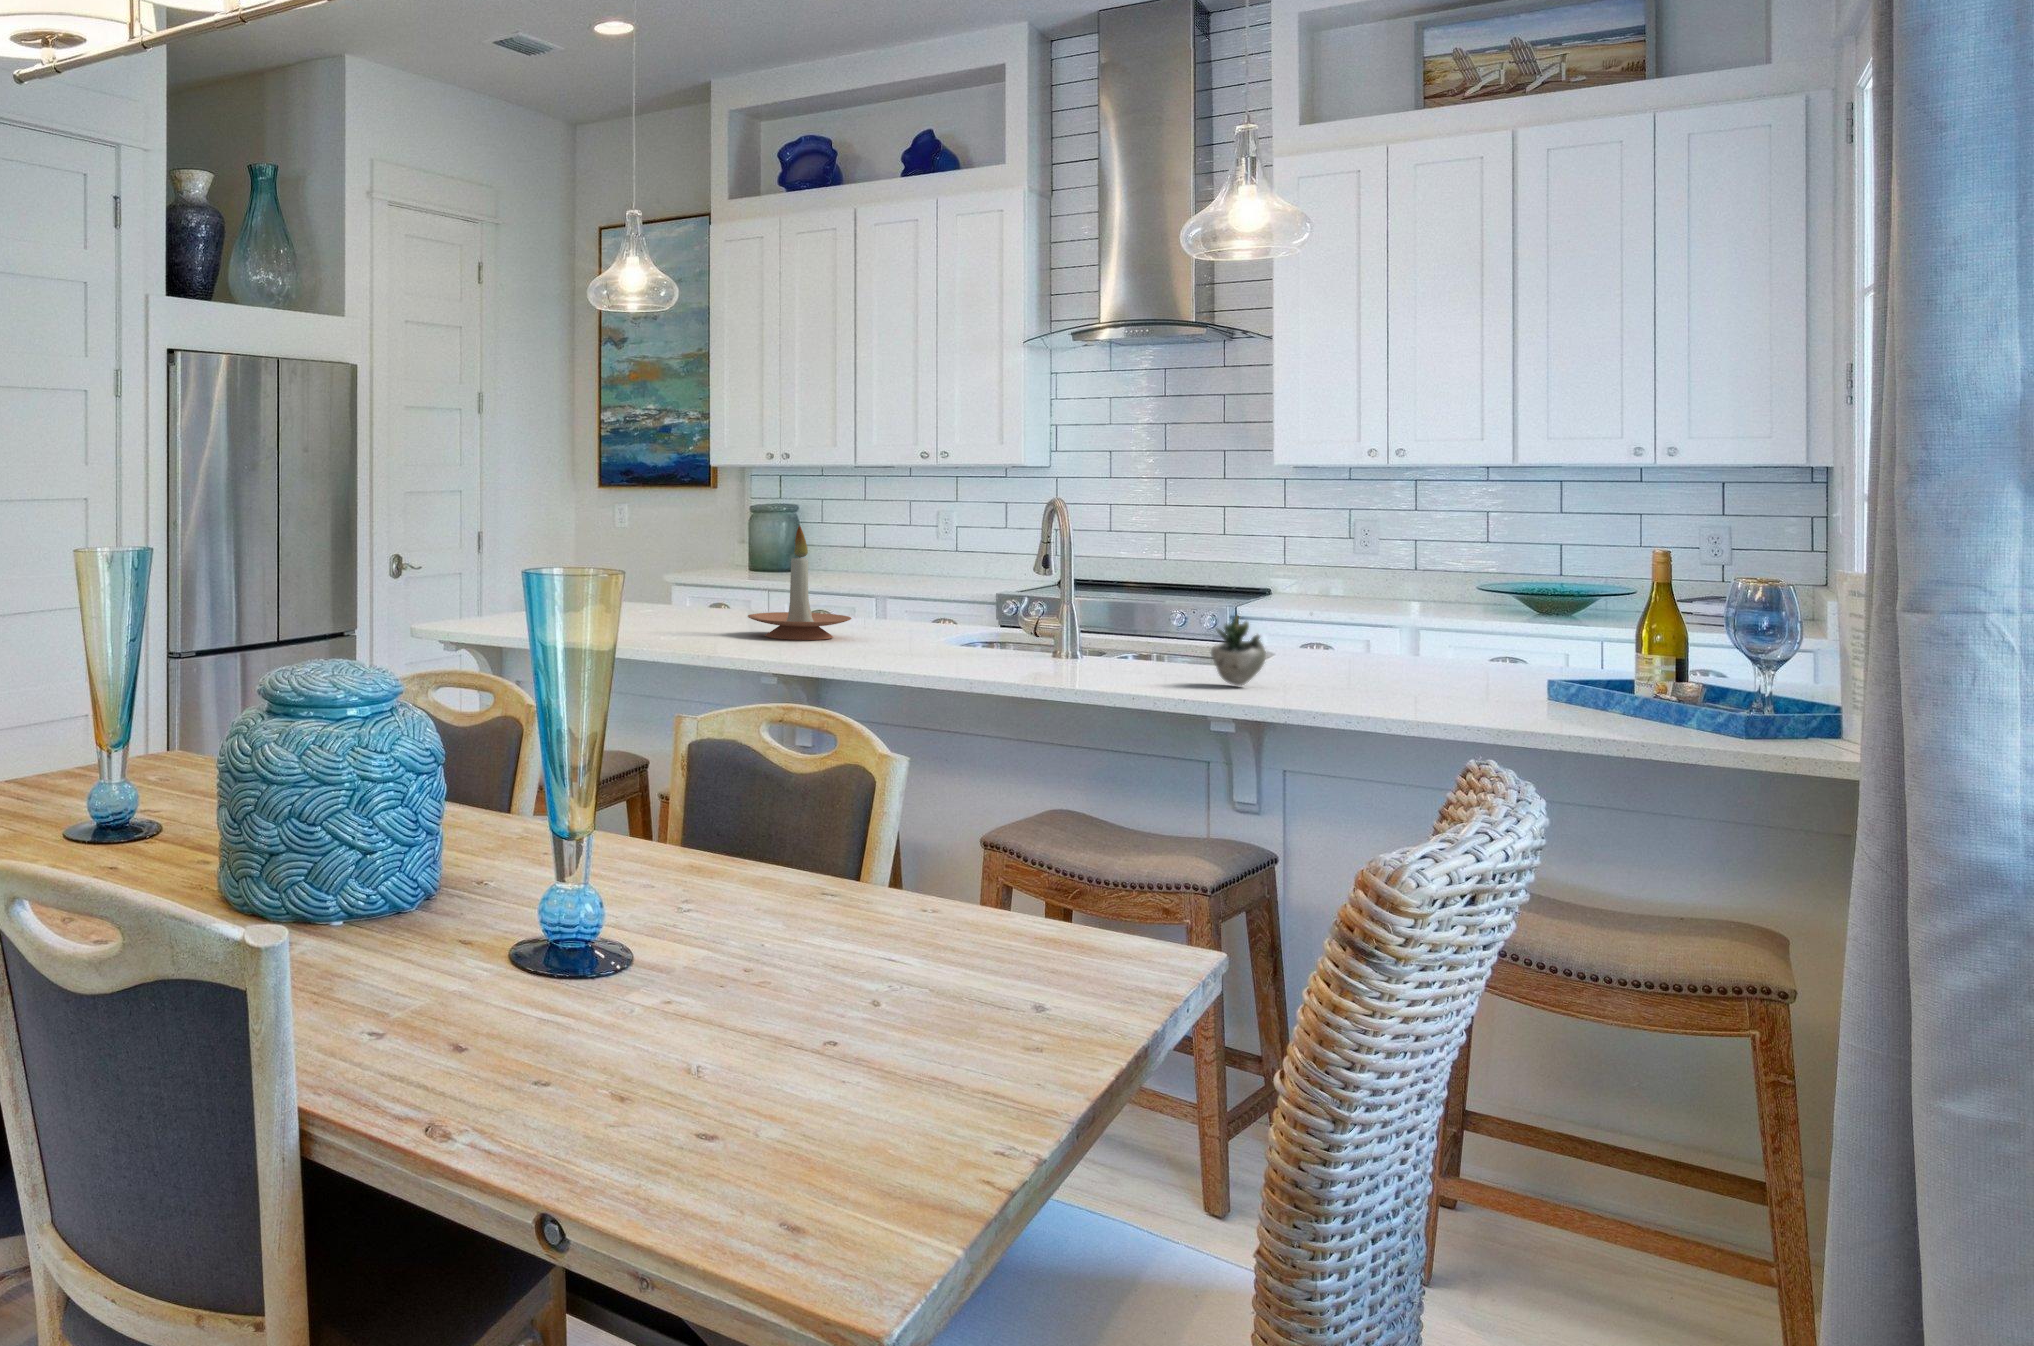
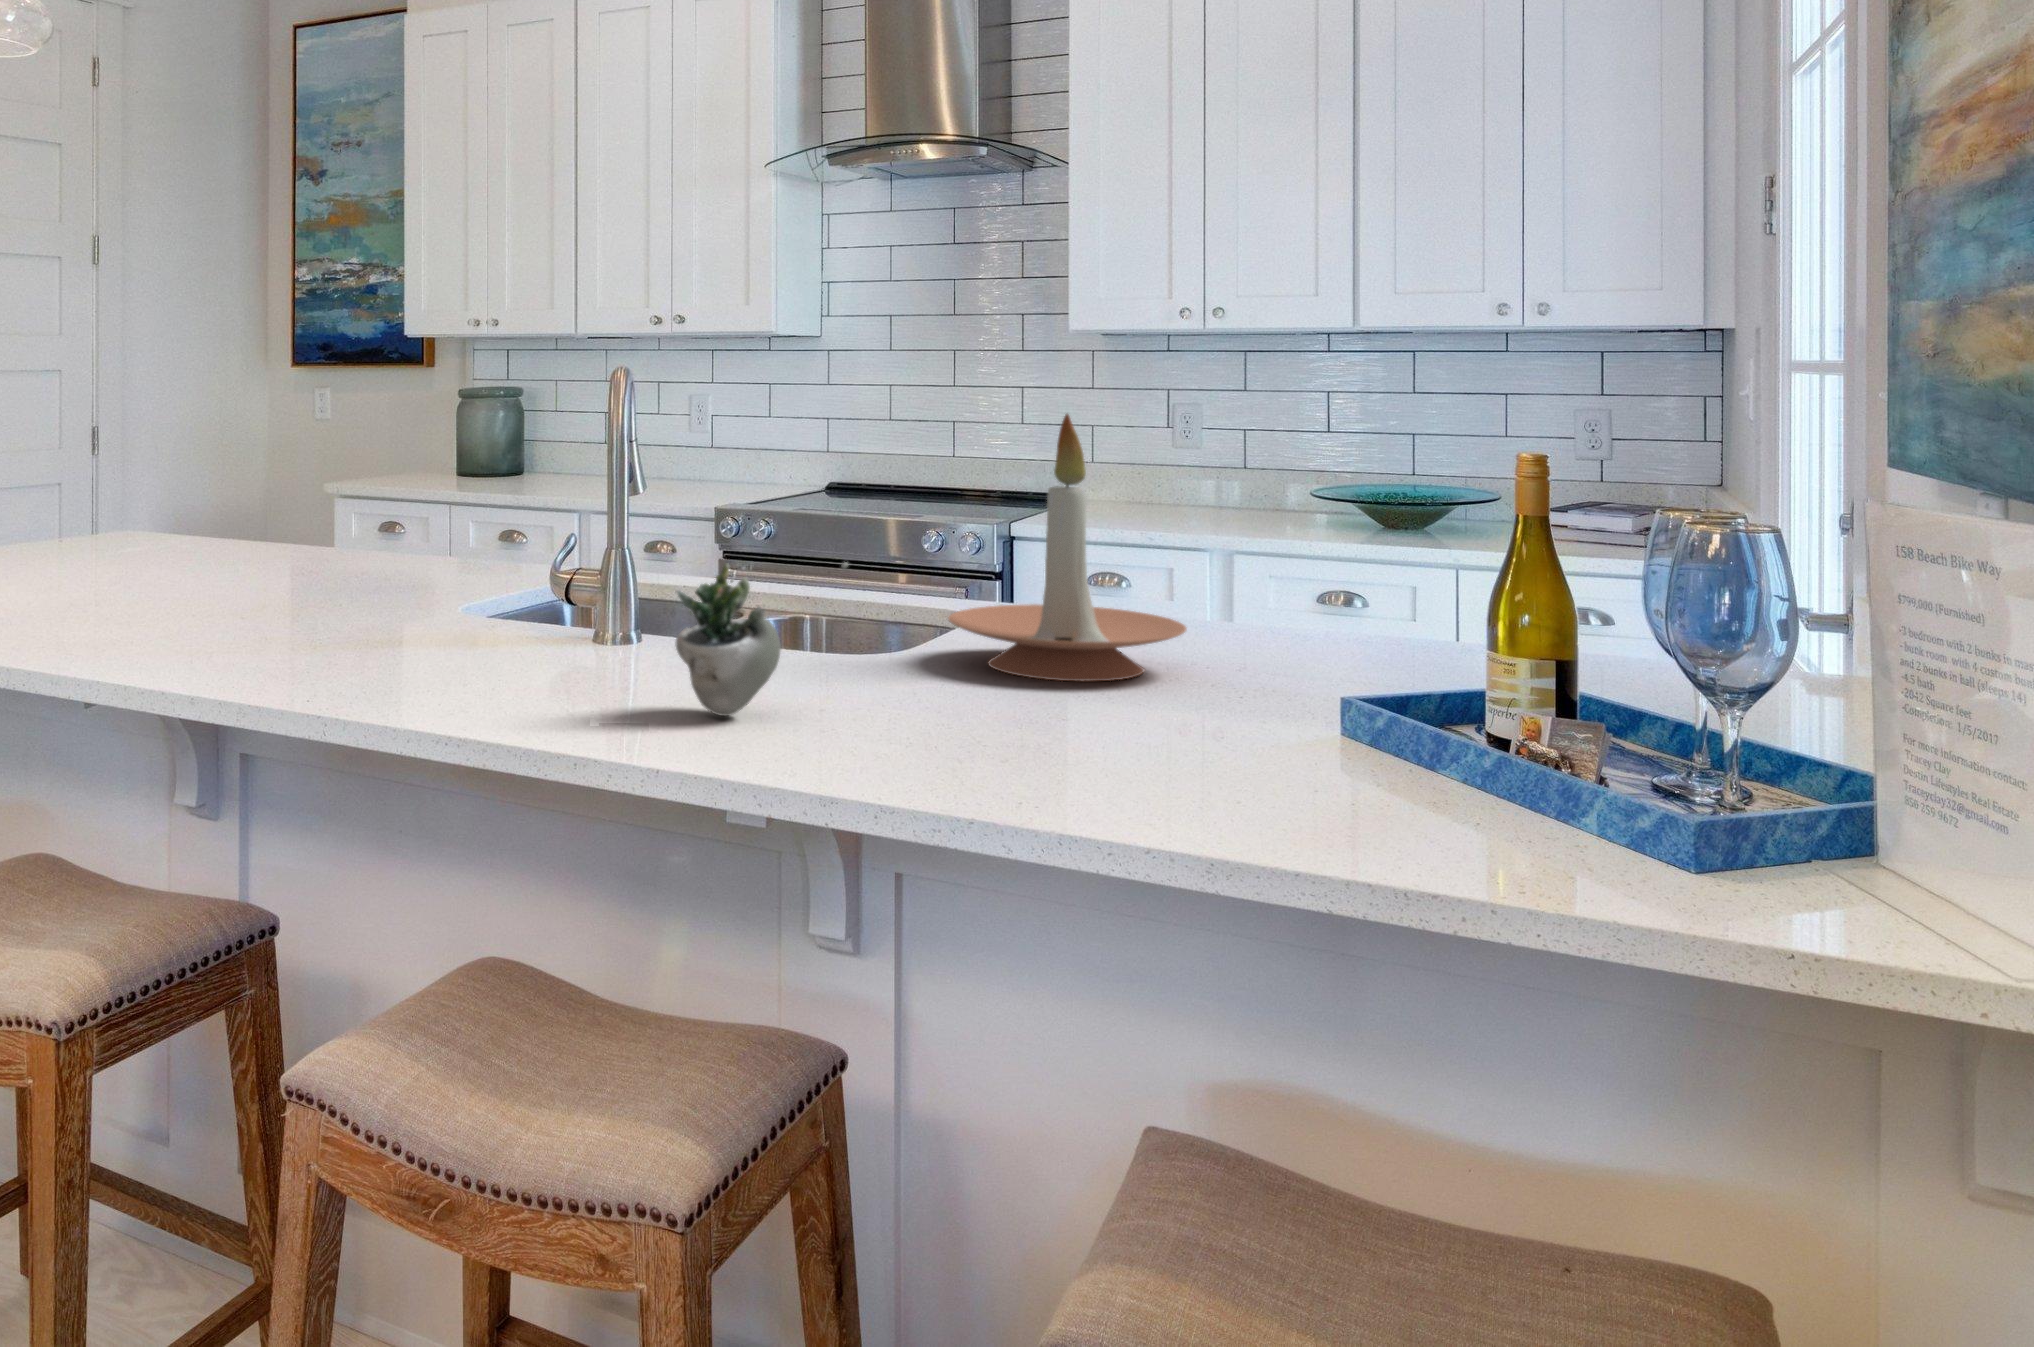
candle holder: present [748,526,852,640] -> present [948,414,1187,681]

